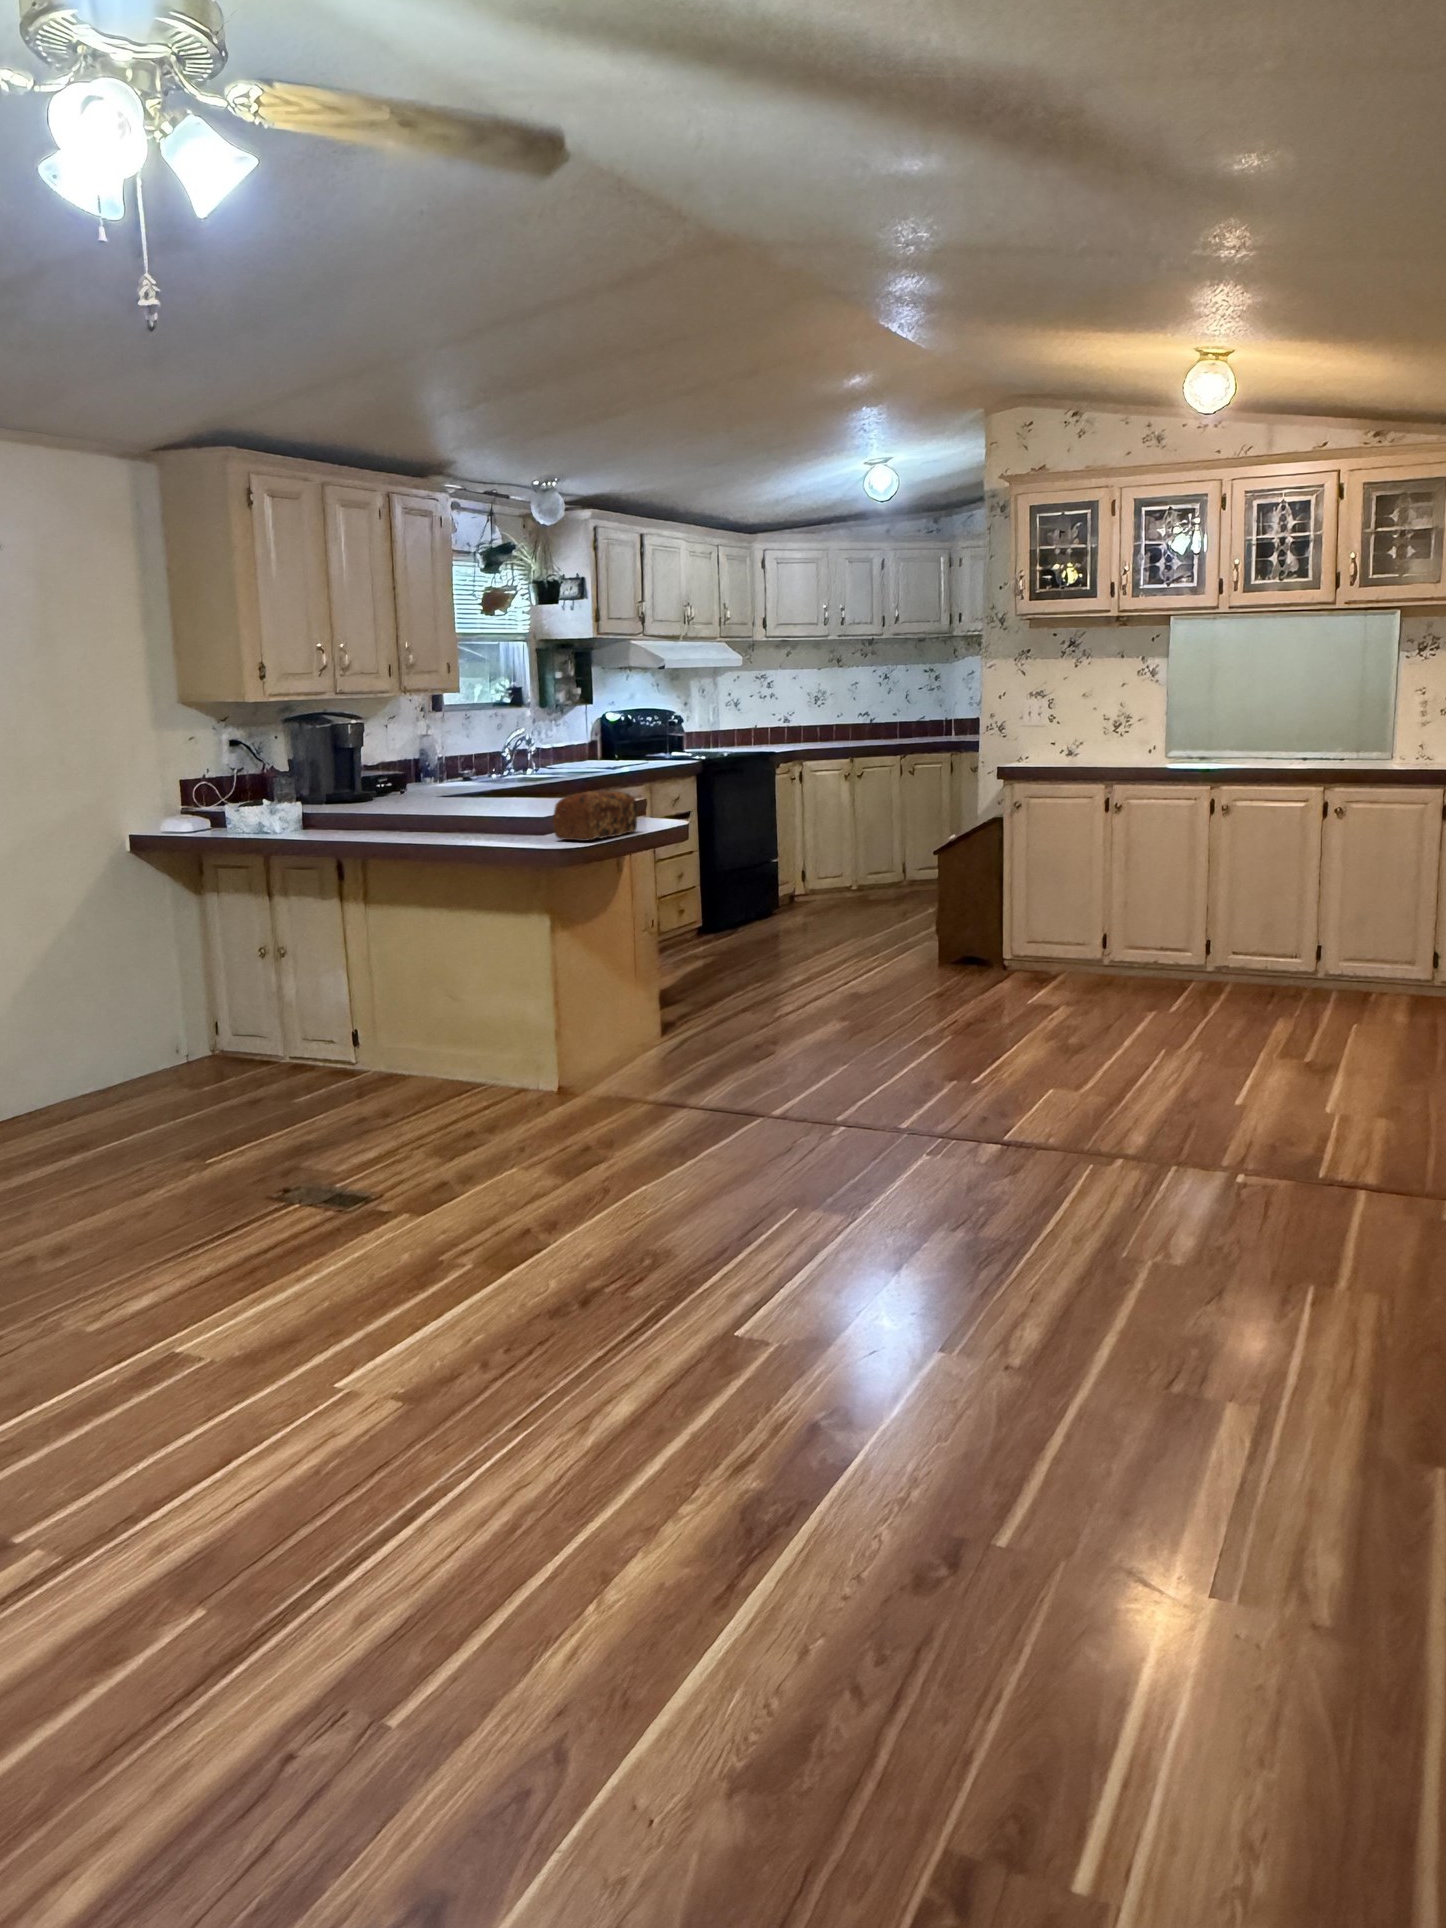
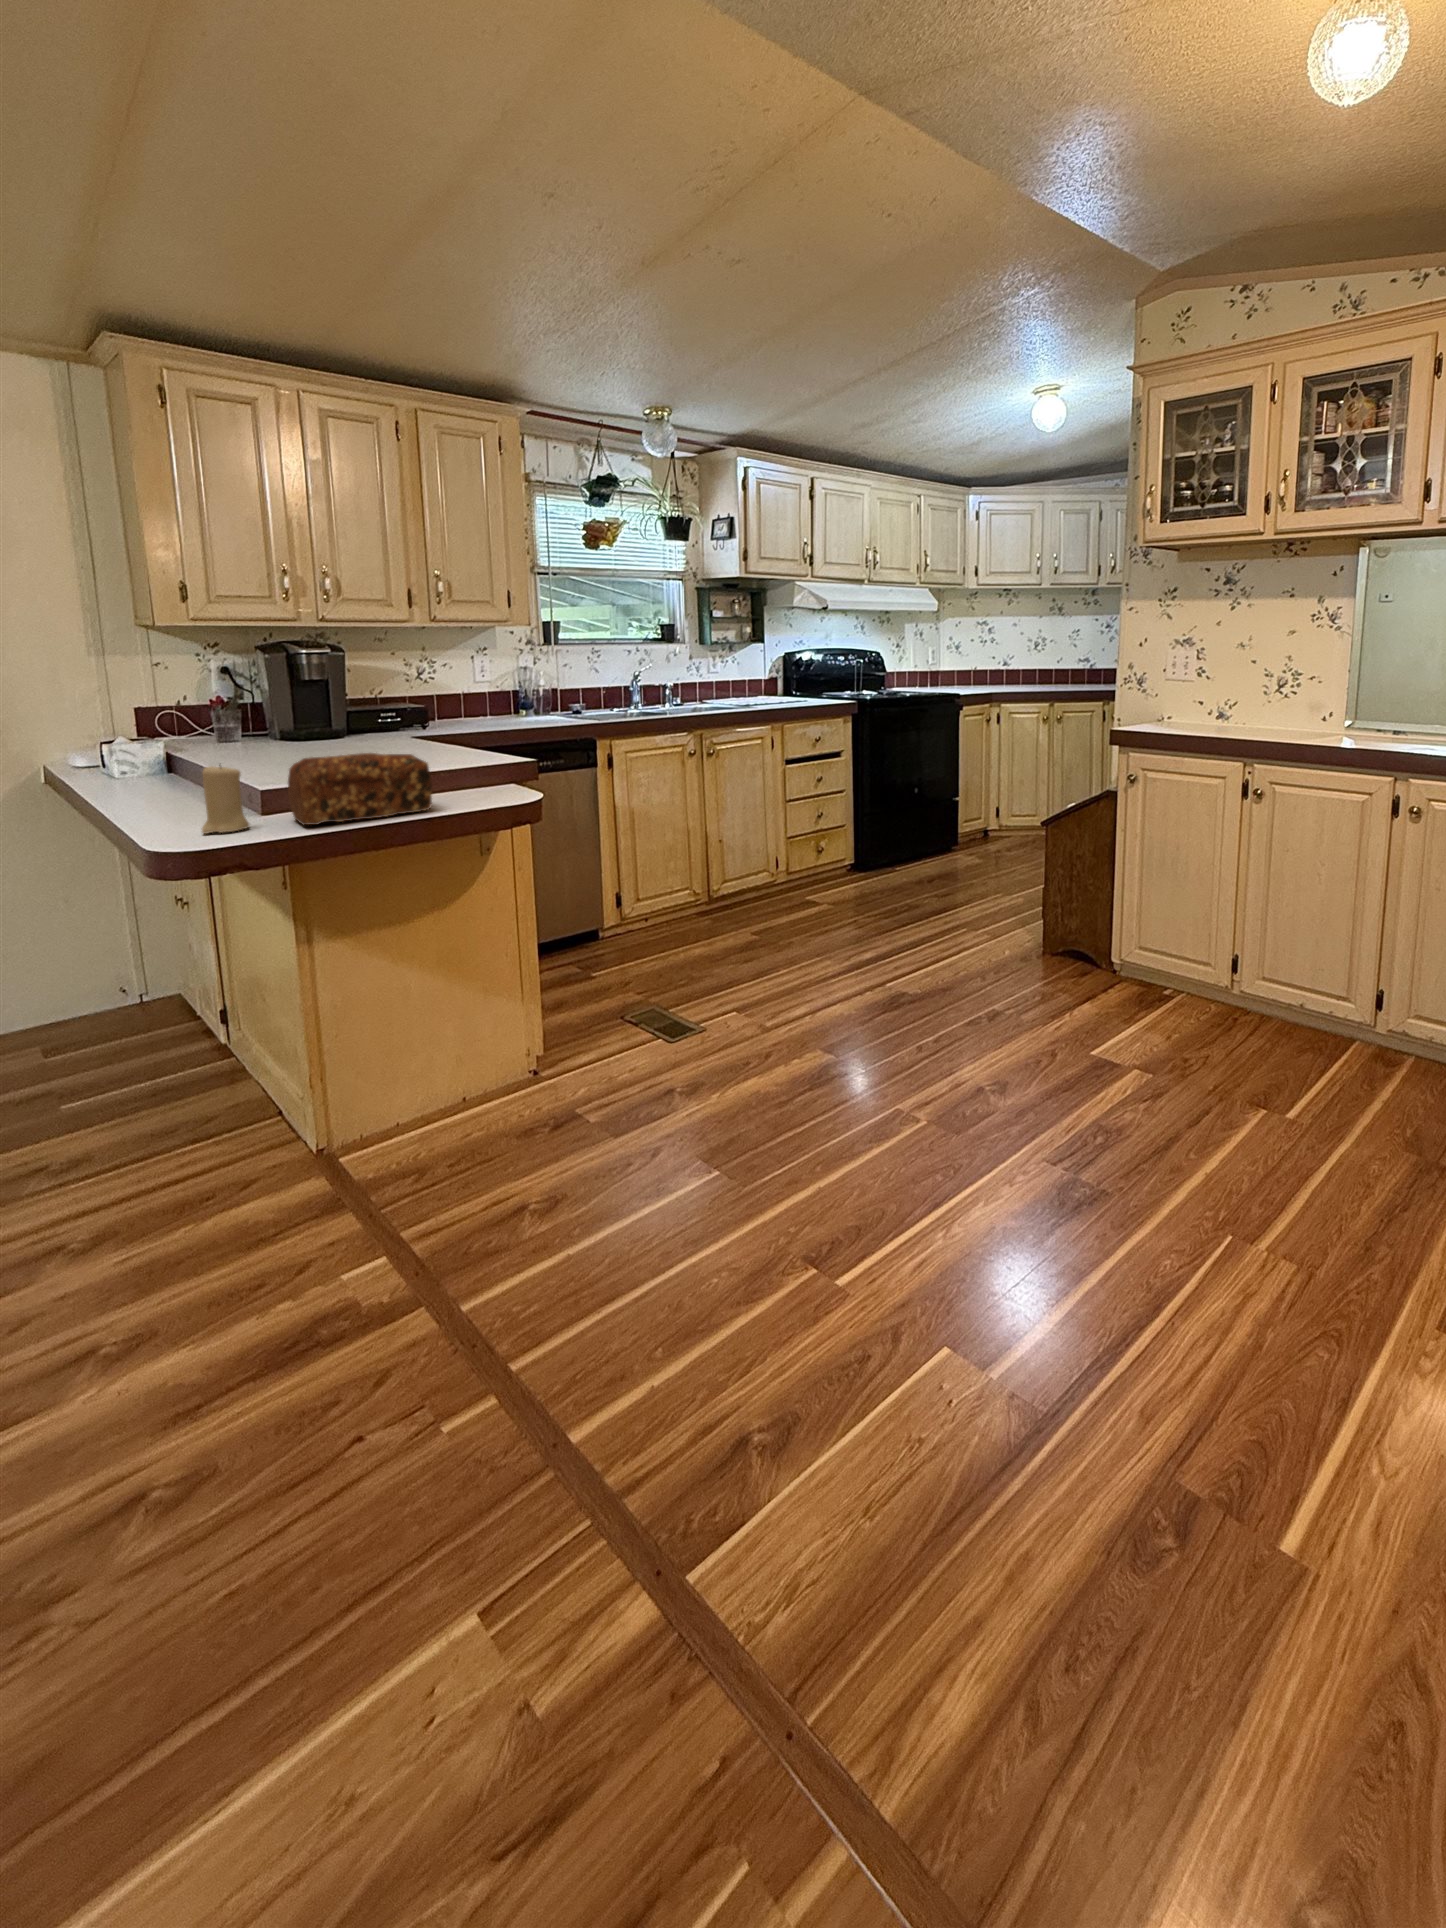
candle: none [520,798,549,848] -> present [202,765,249,834]

